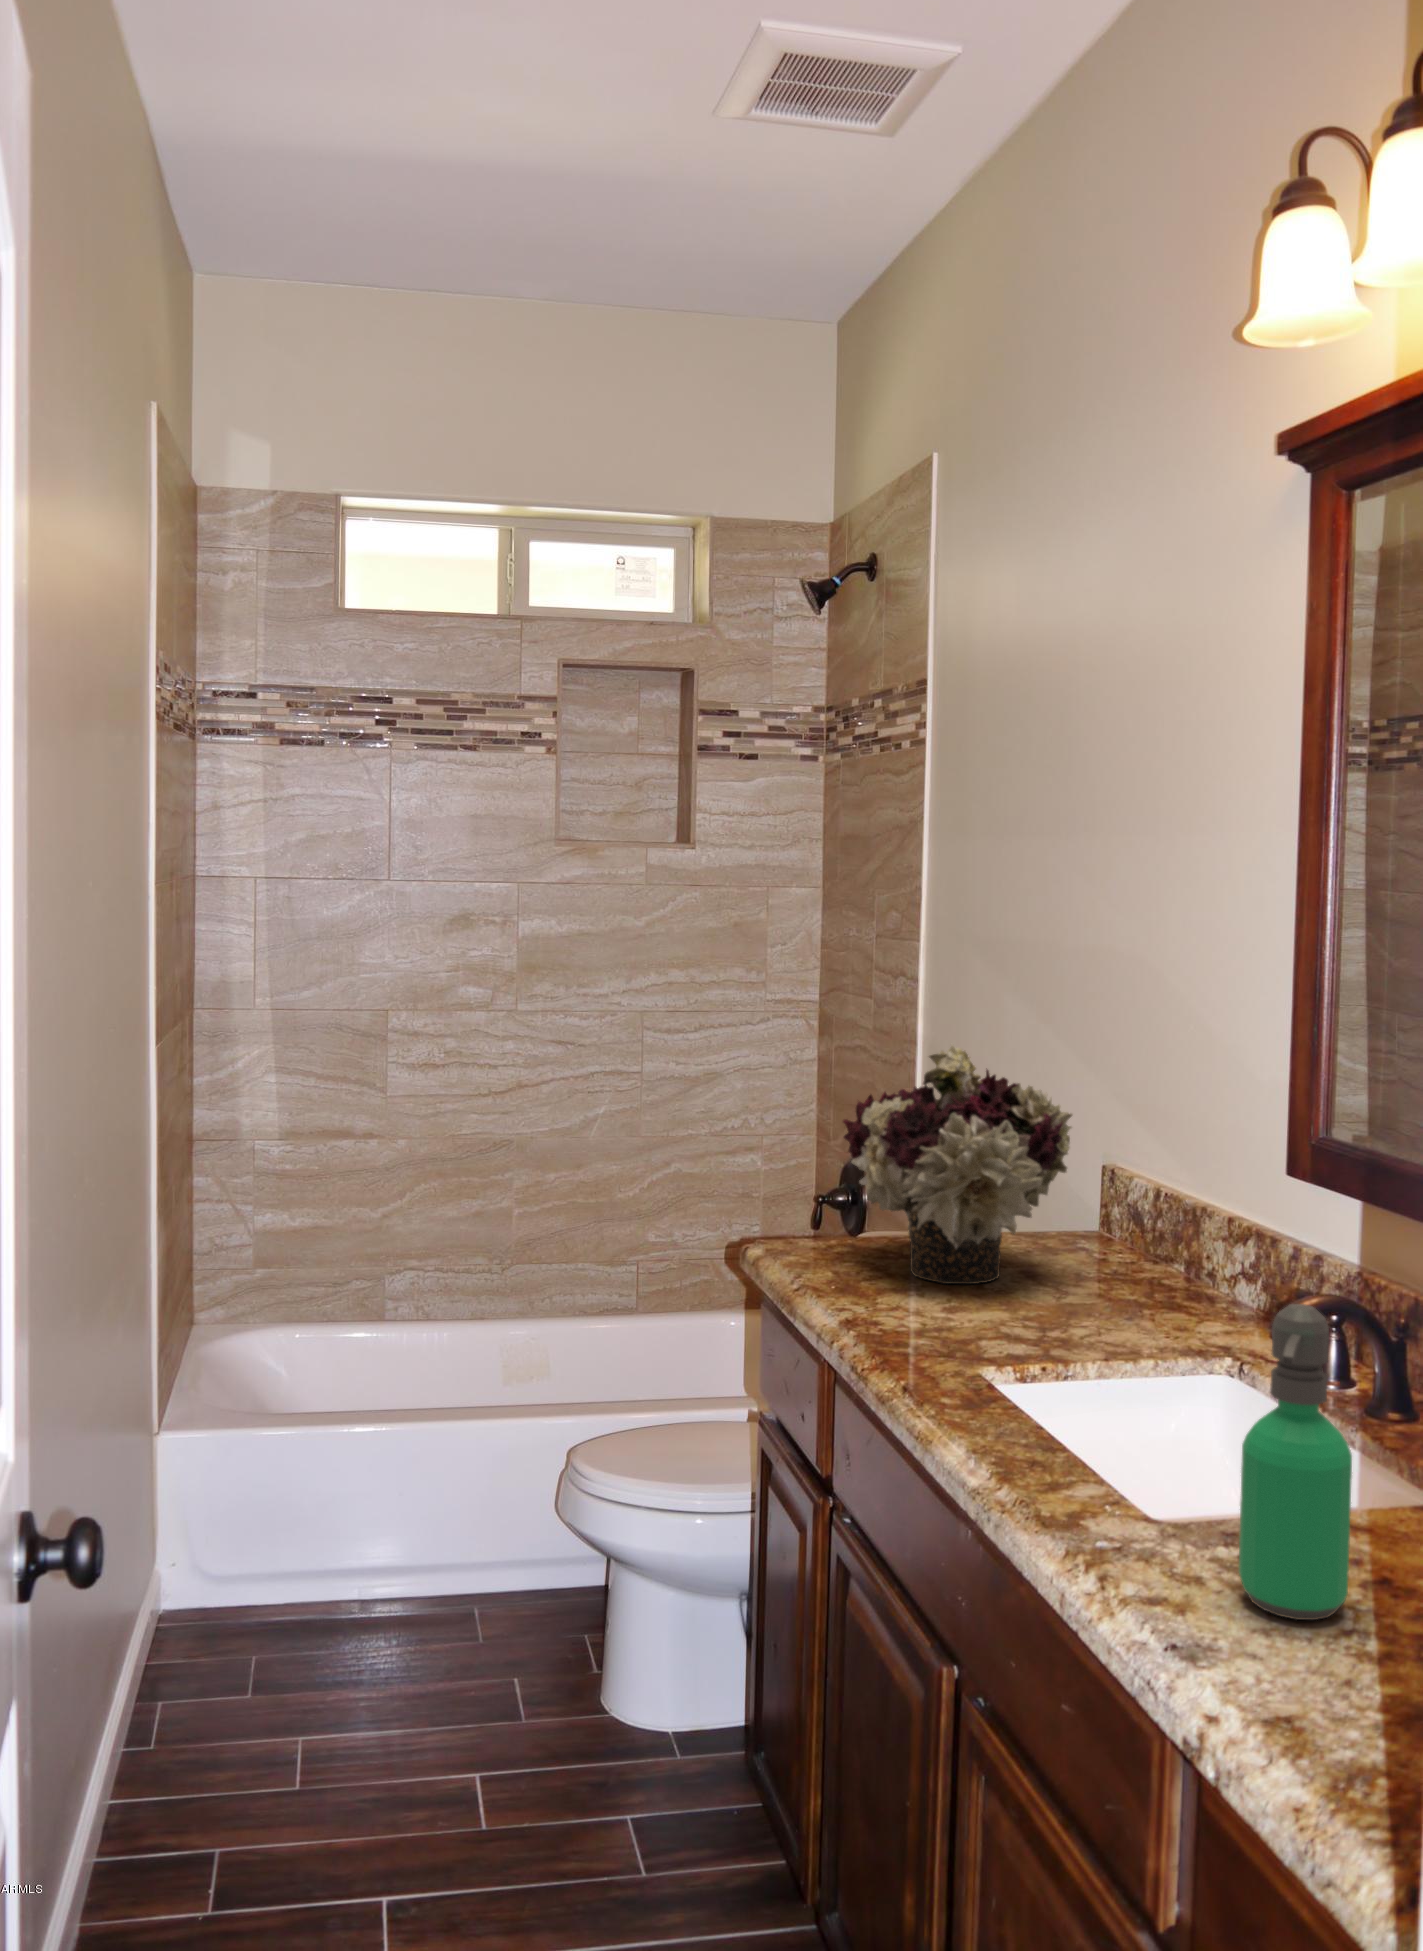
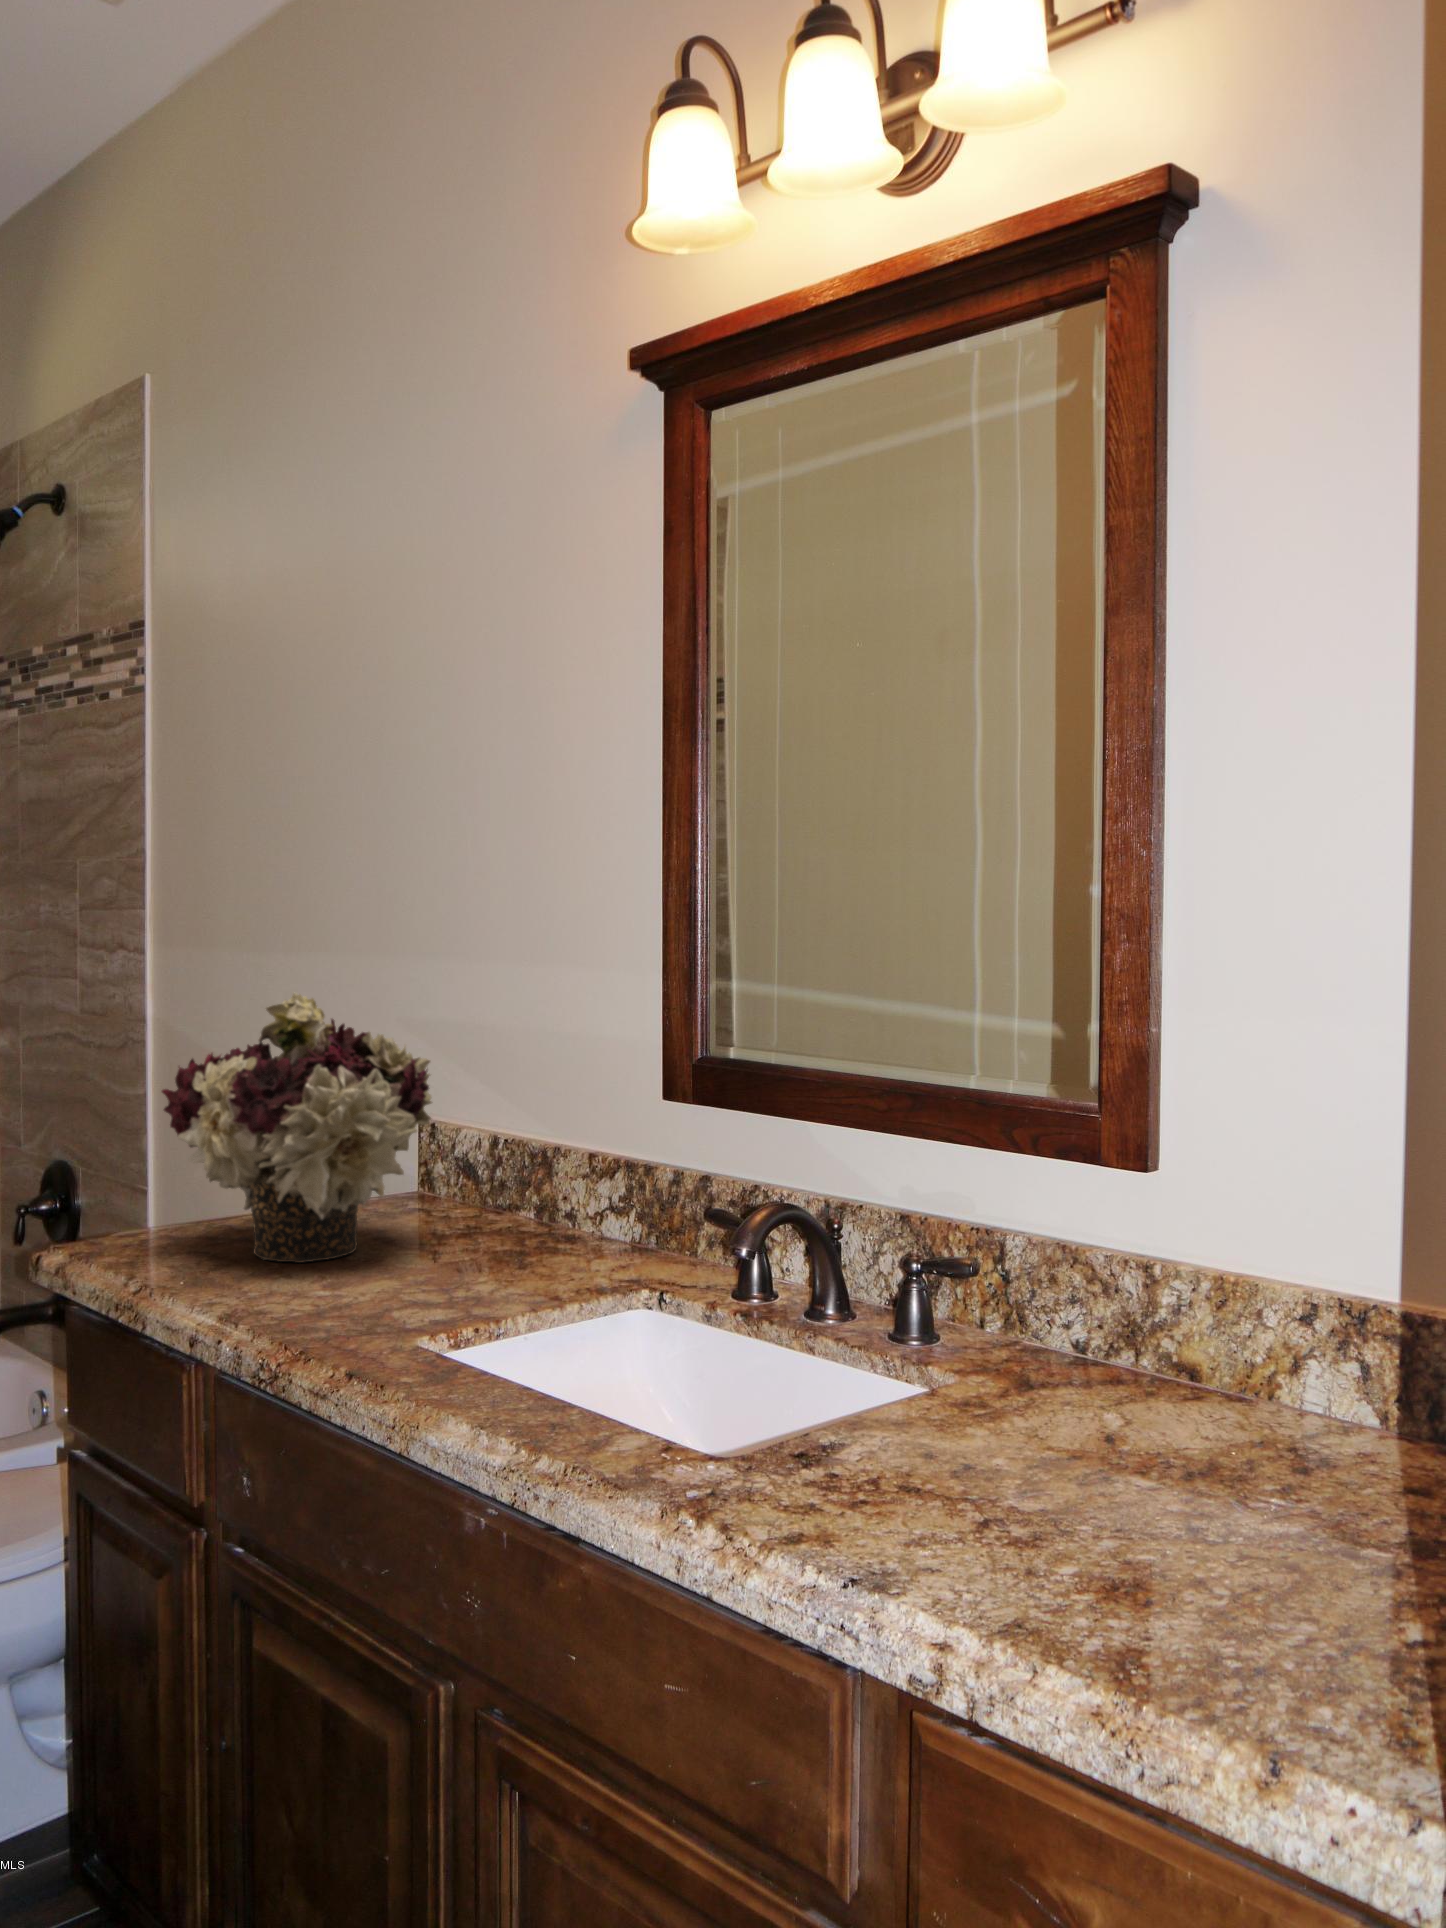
soap dispenser: present [1239,1304,1352,1620] -> none [861,1185,973,1523]

